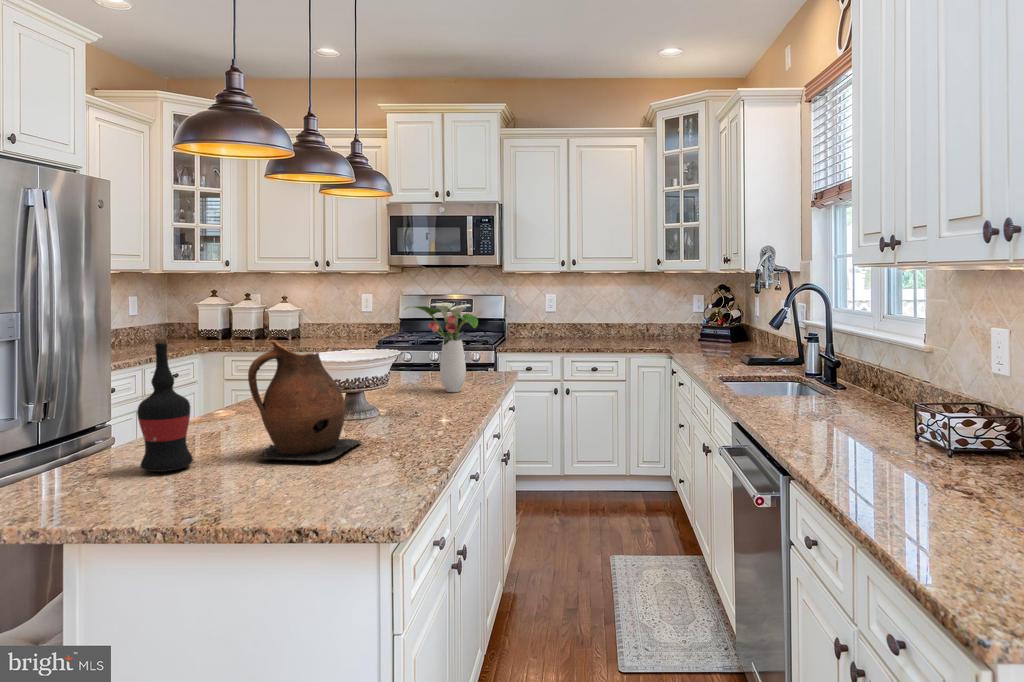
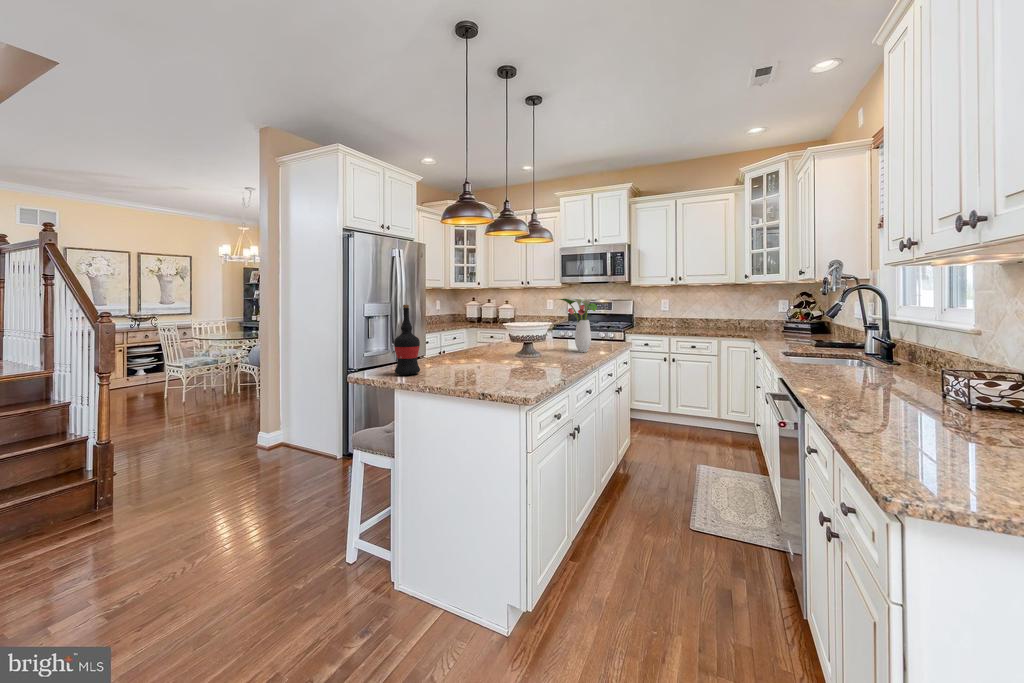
ceramic pitcher: present [248,340,362,462] -> none [449,309,510,377]

